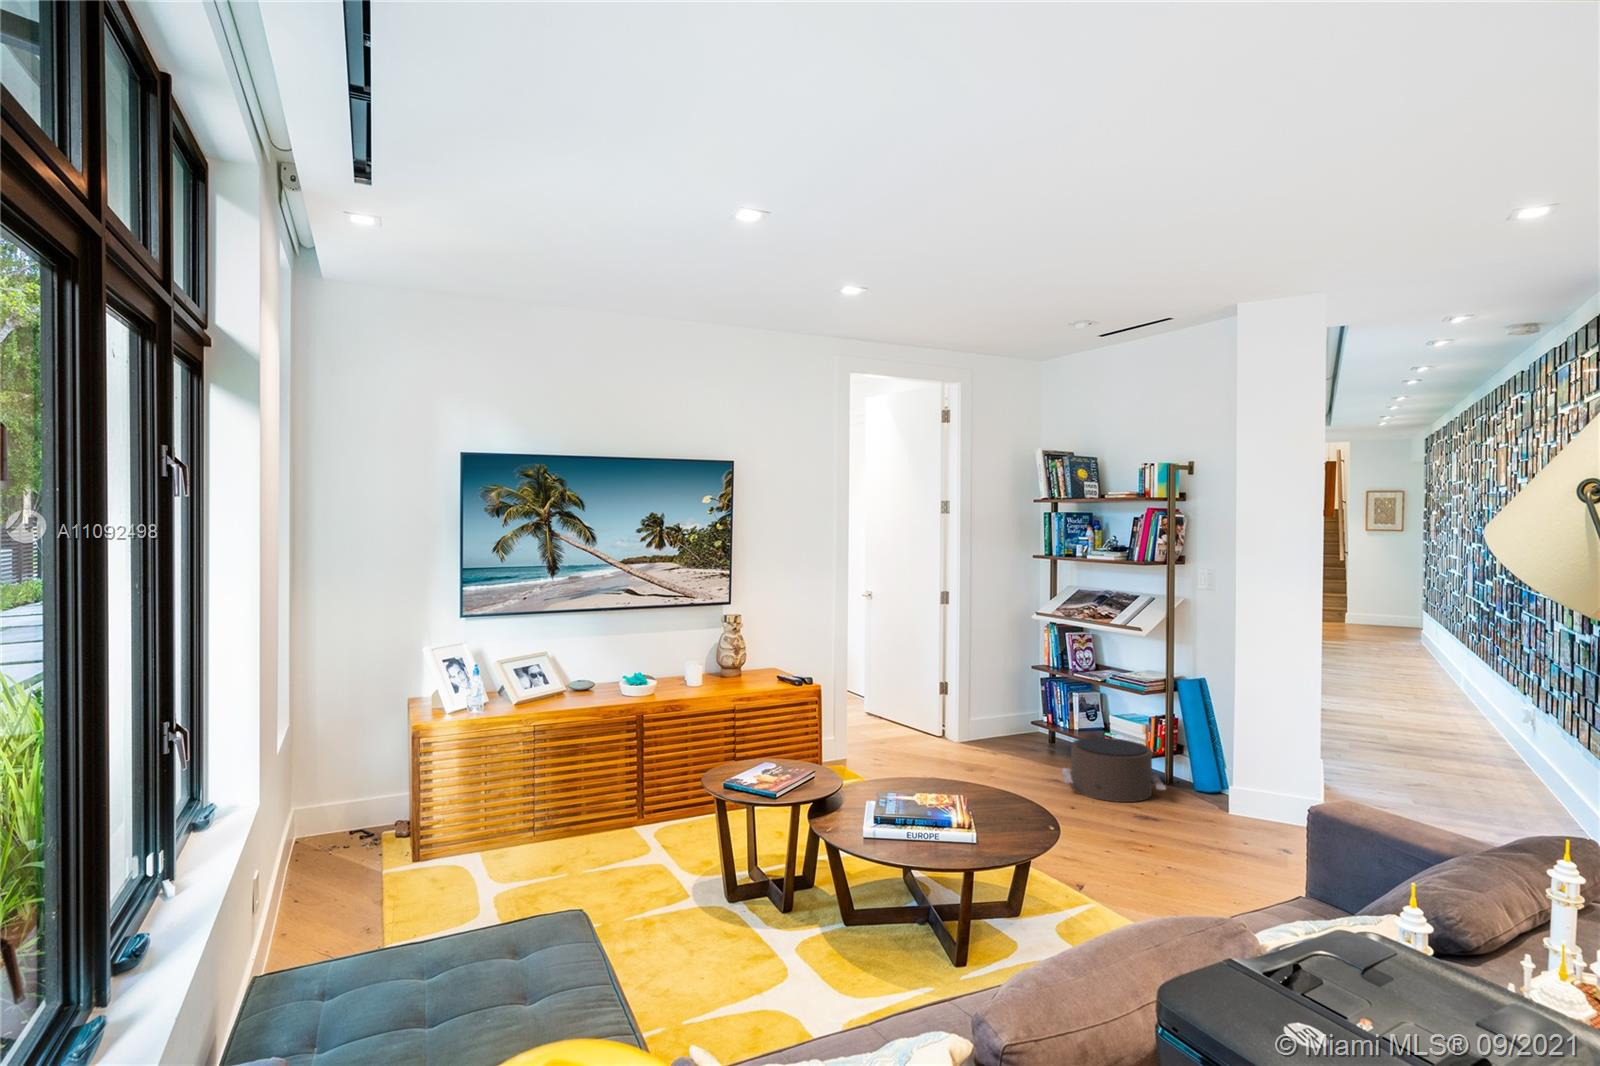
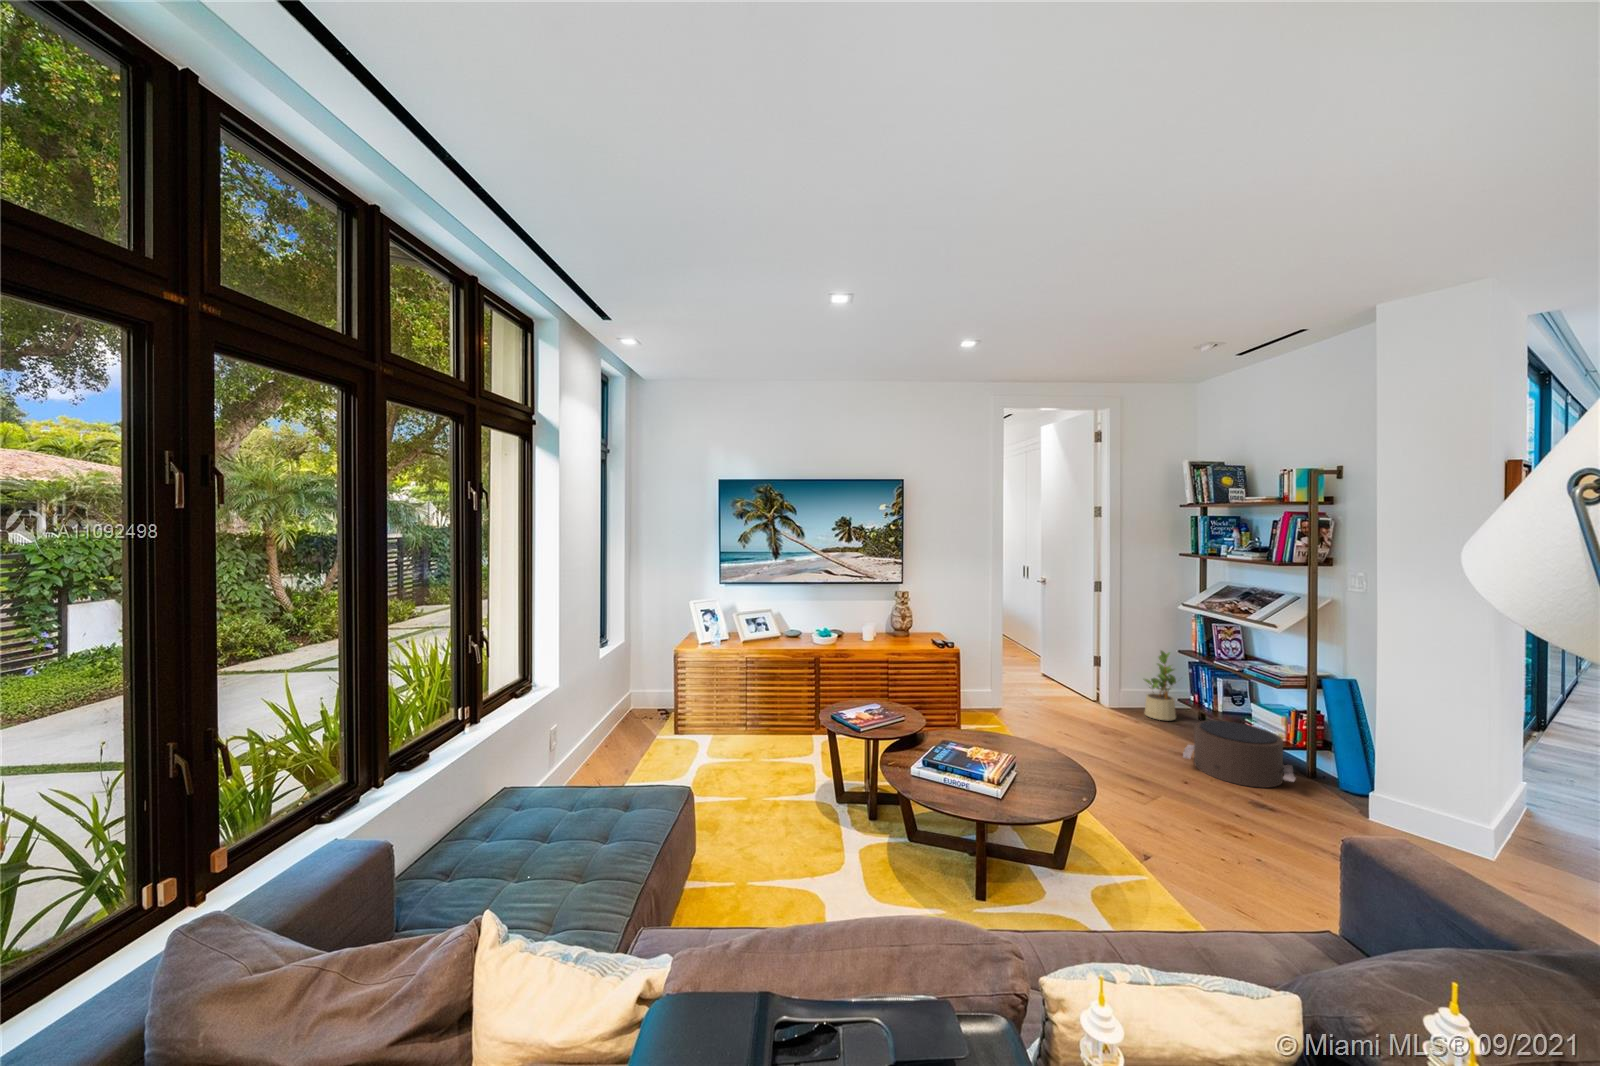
potted plant: none [1000,667,1040,747] -> present [1145,651,1176,721]

